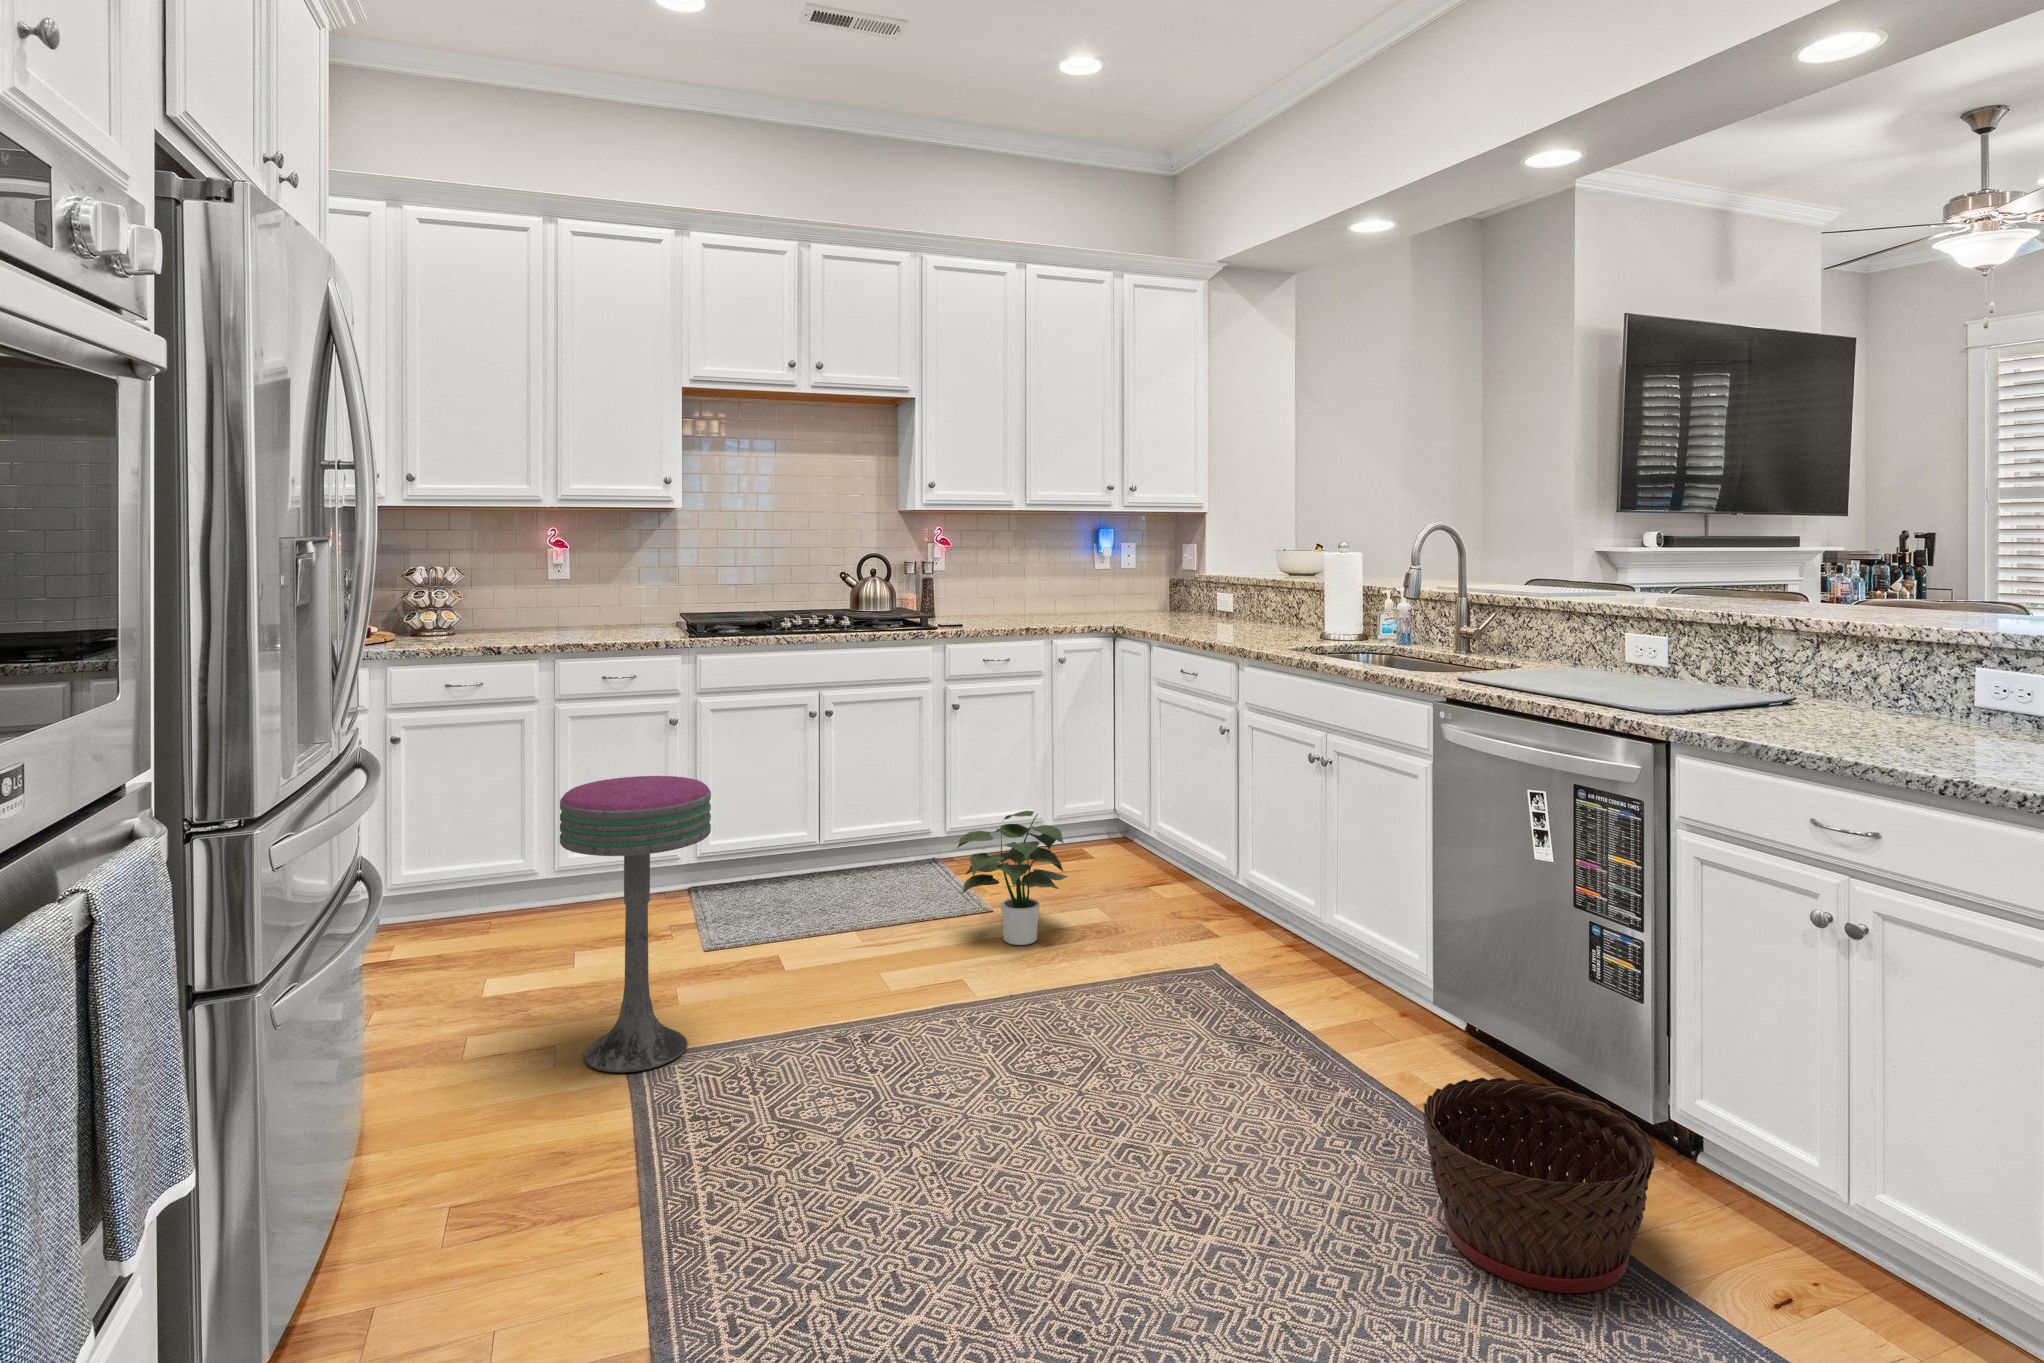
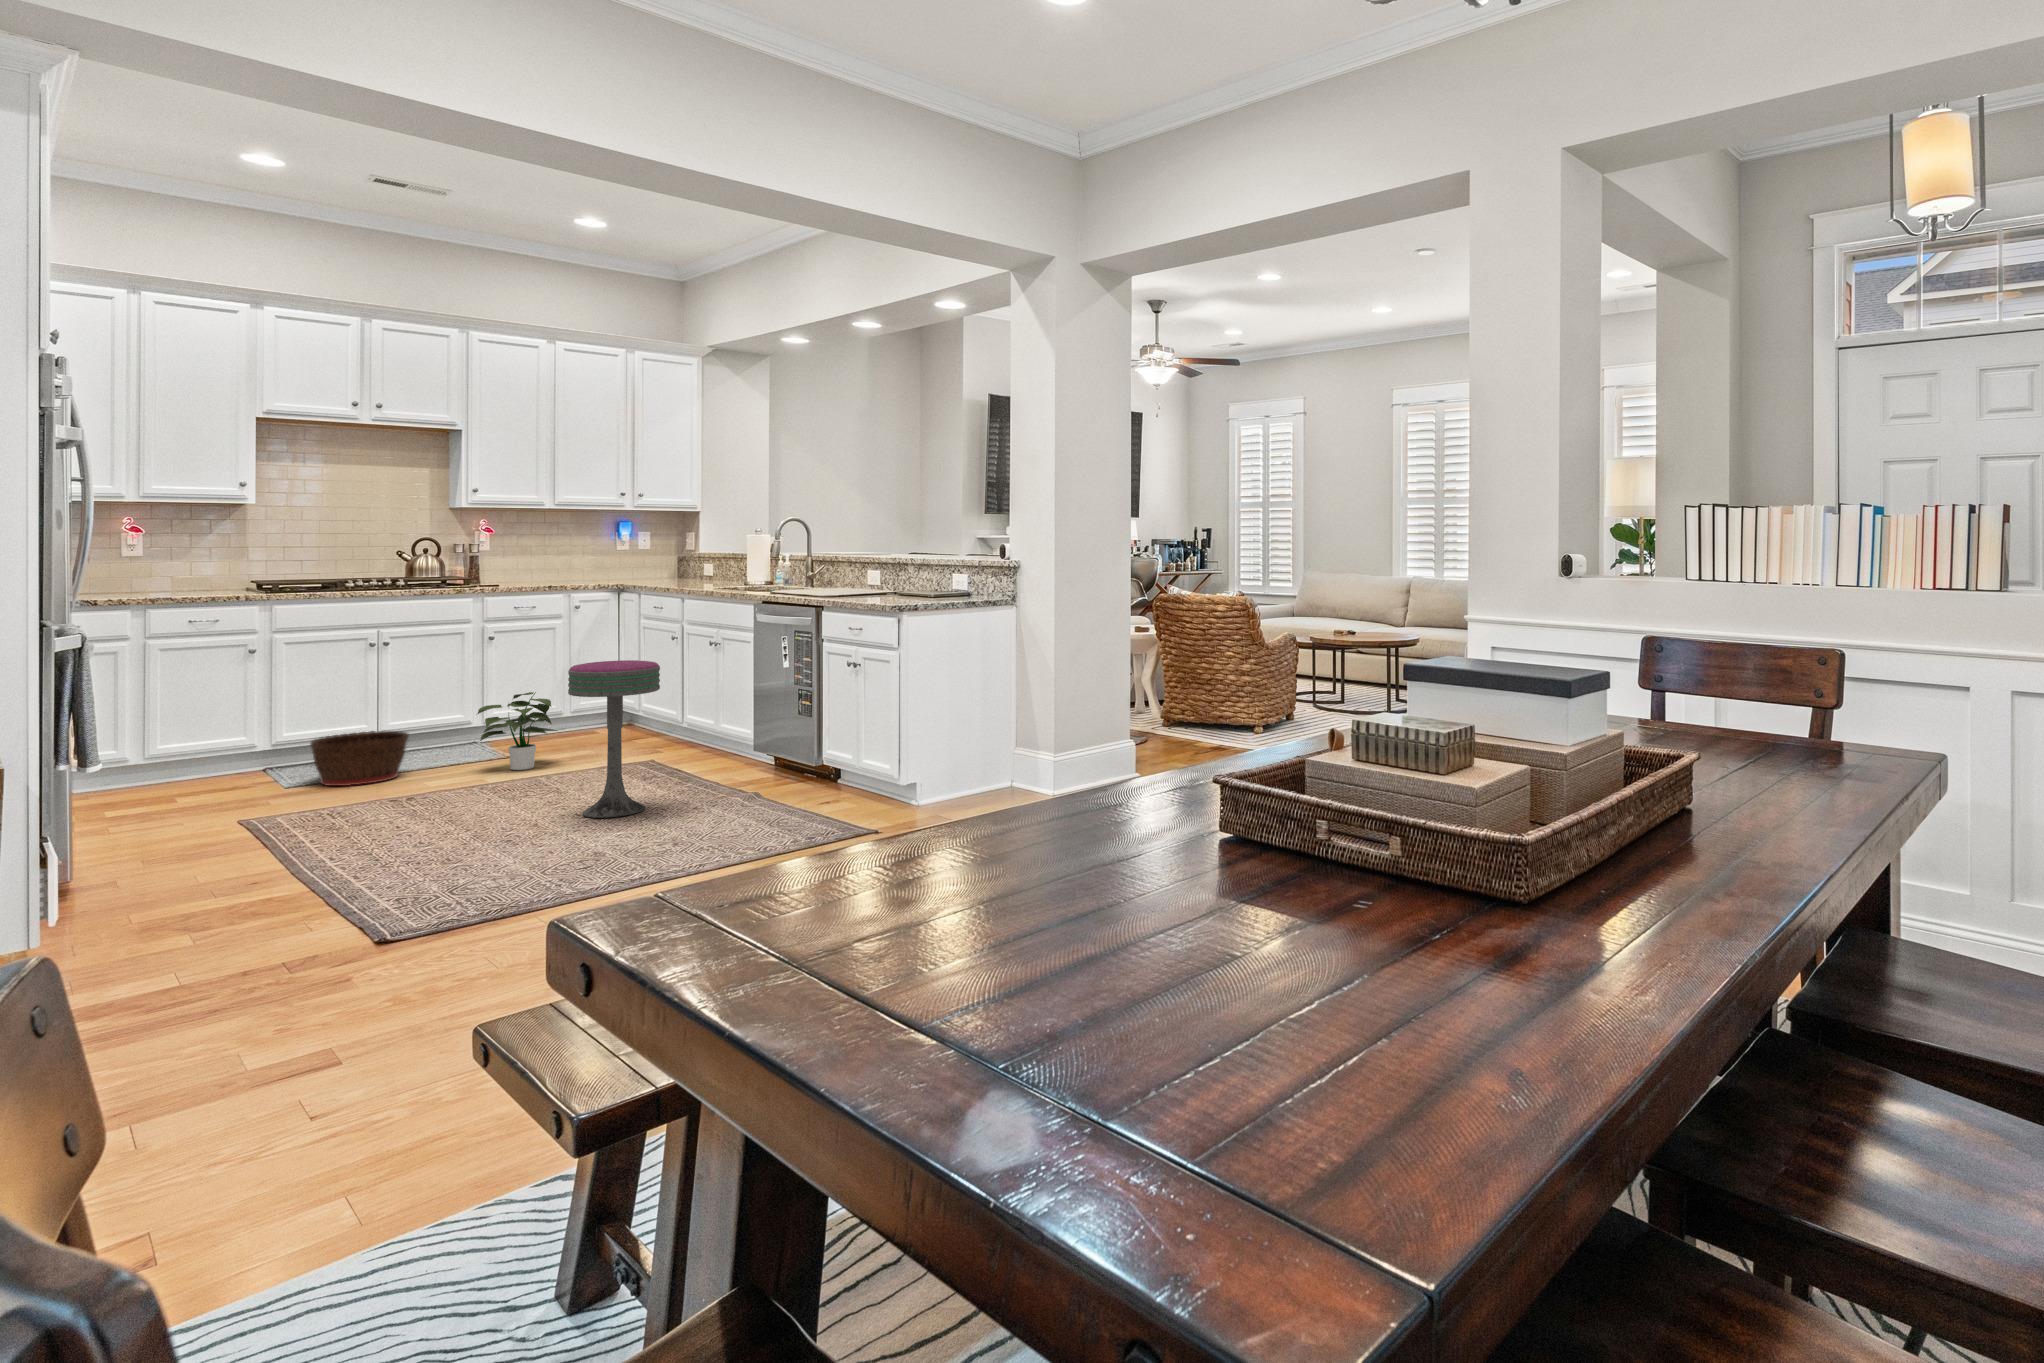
bar stool: present [560,776,711,1073] -> present [568,660,660,818]
basket: present [1422,1078,1655,1293] -> present [310,731,408,786]

